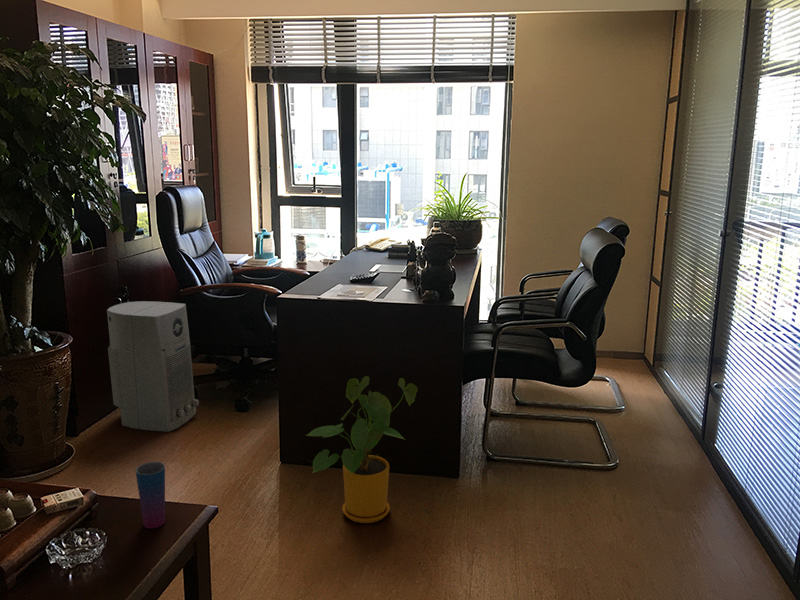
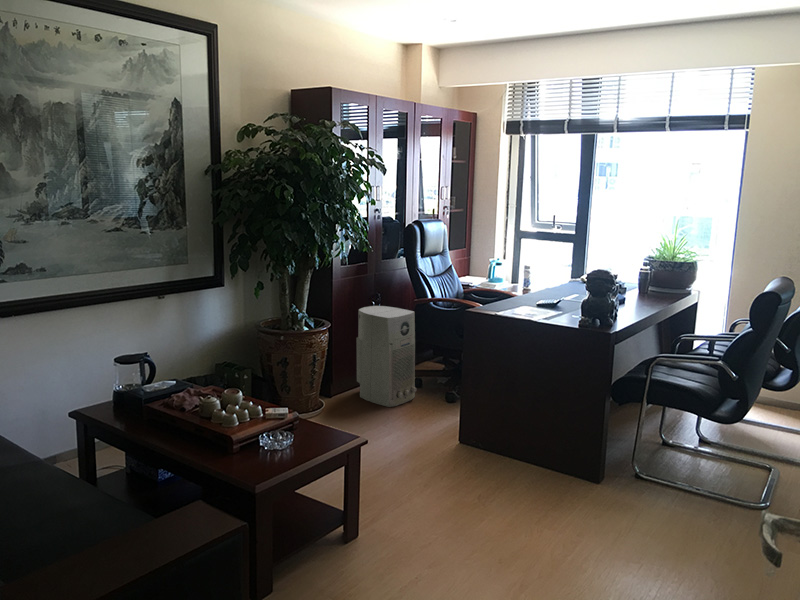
house plant: present [306,376,418,523] -> none [457,381,558,496]
cup: present [135,462,165,528] -> none [313,398,330,439]

